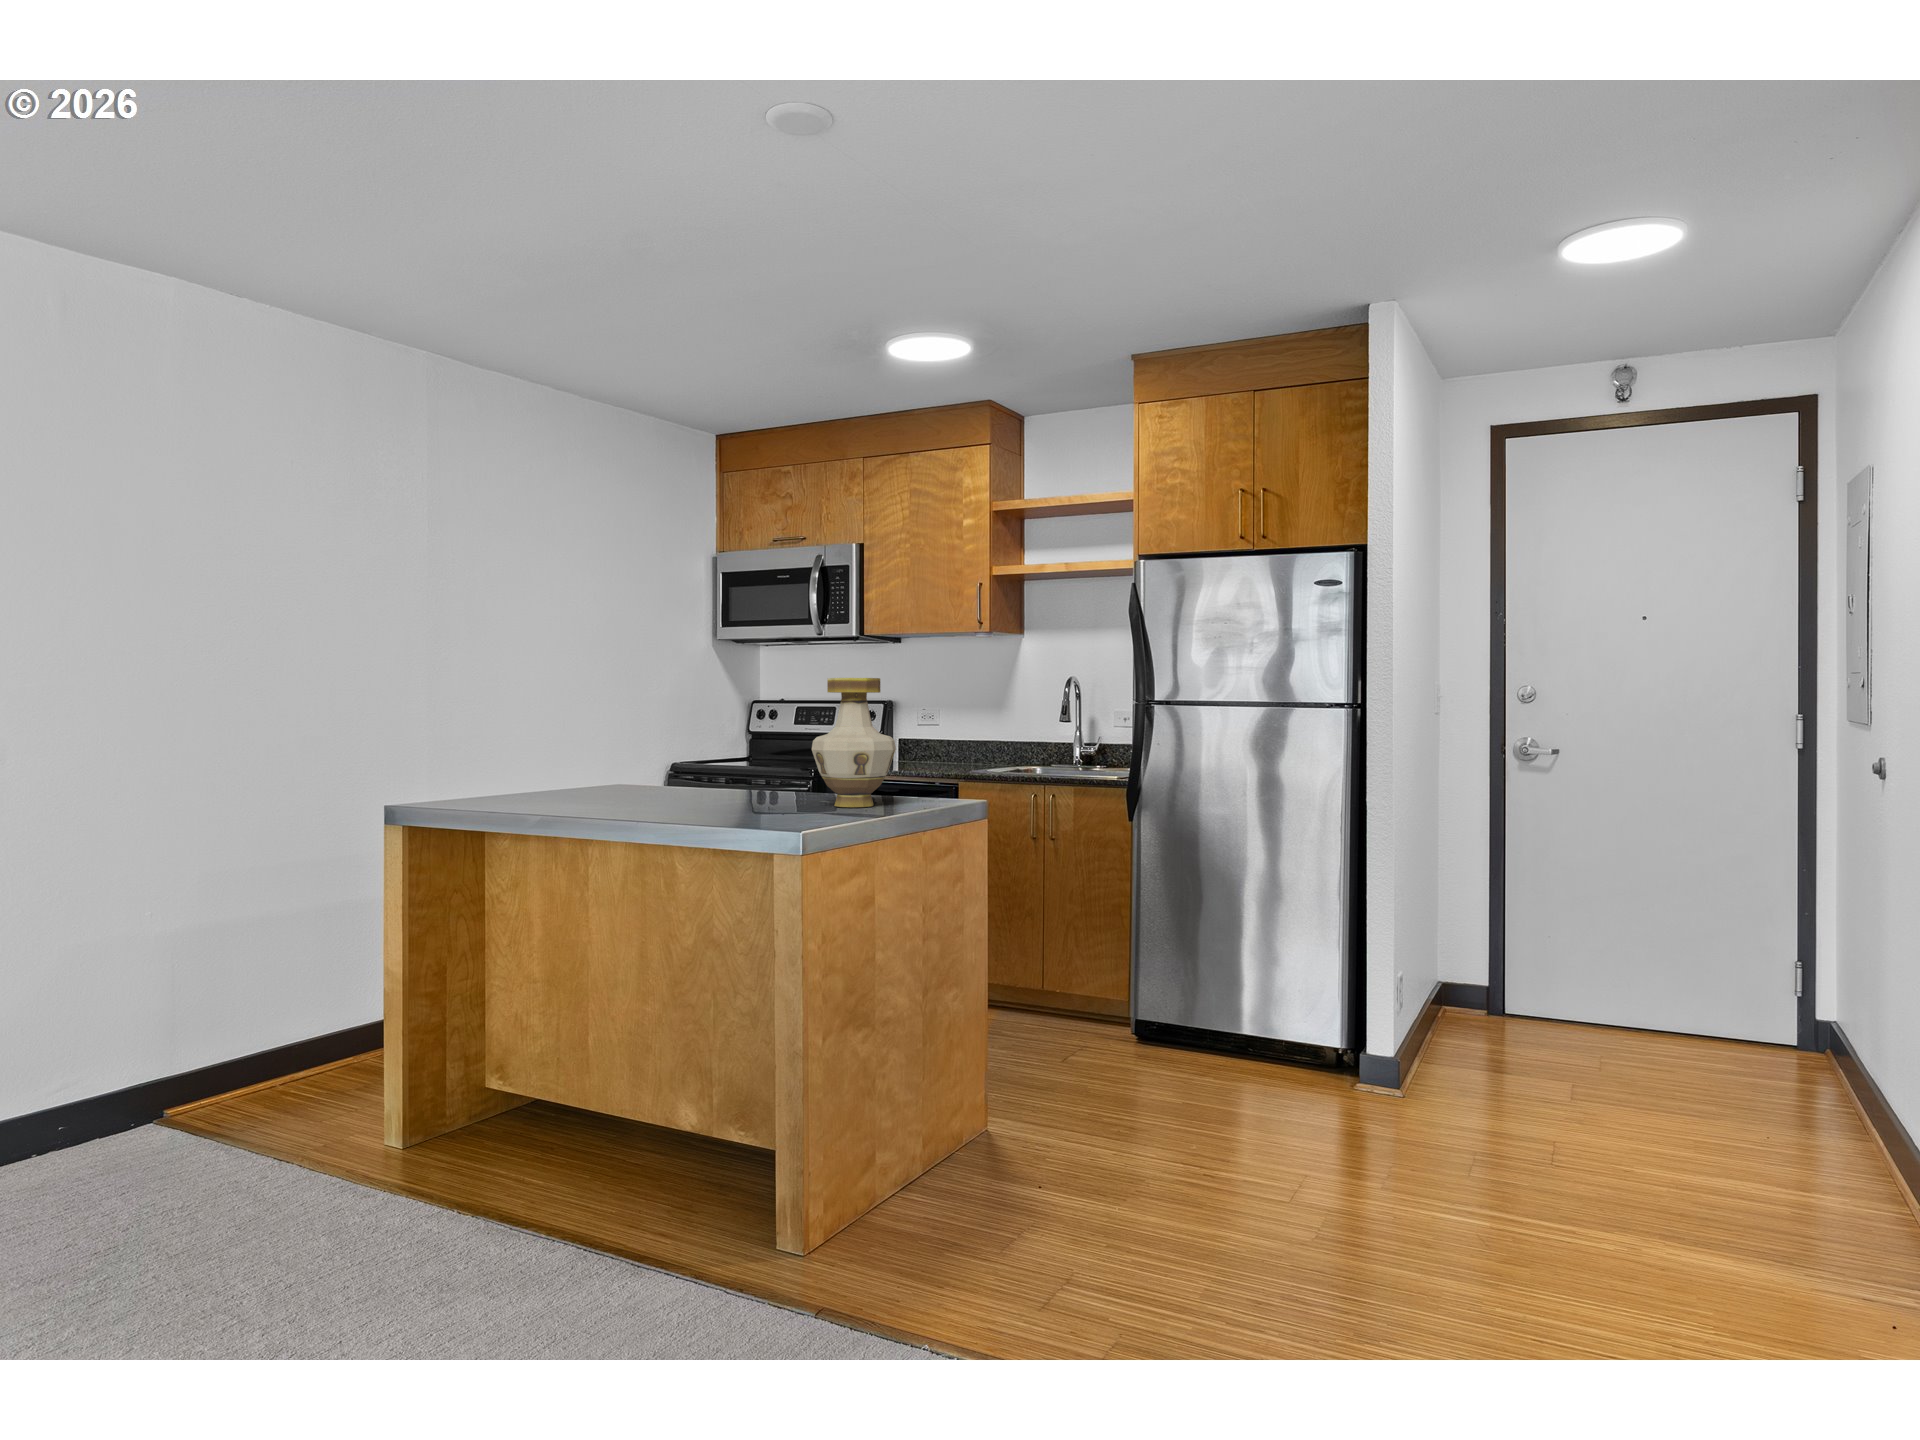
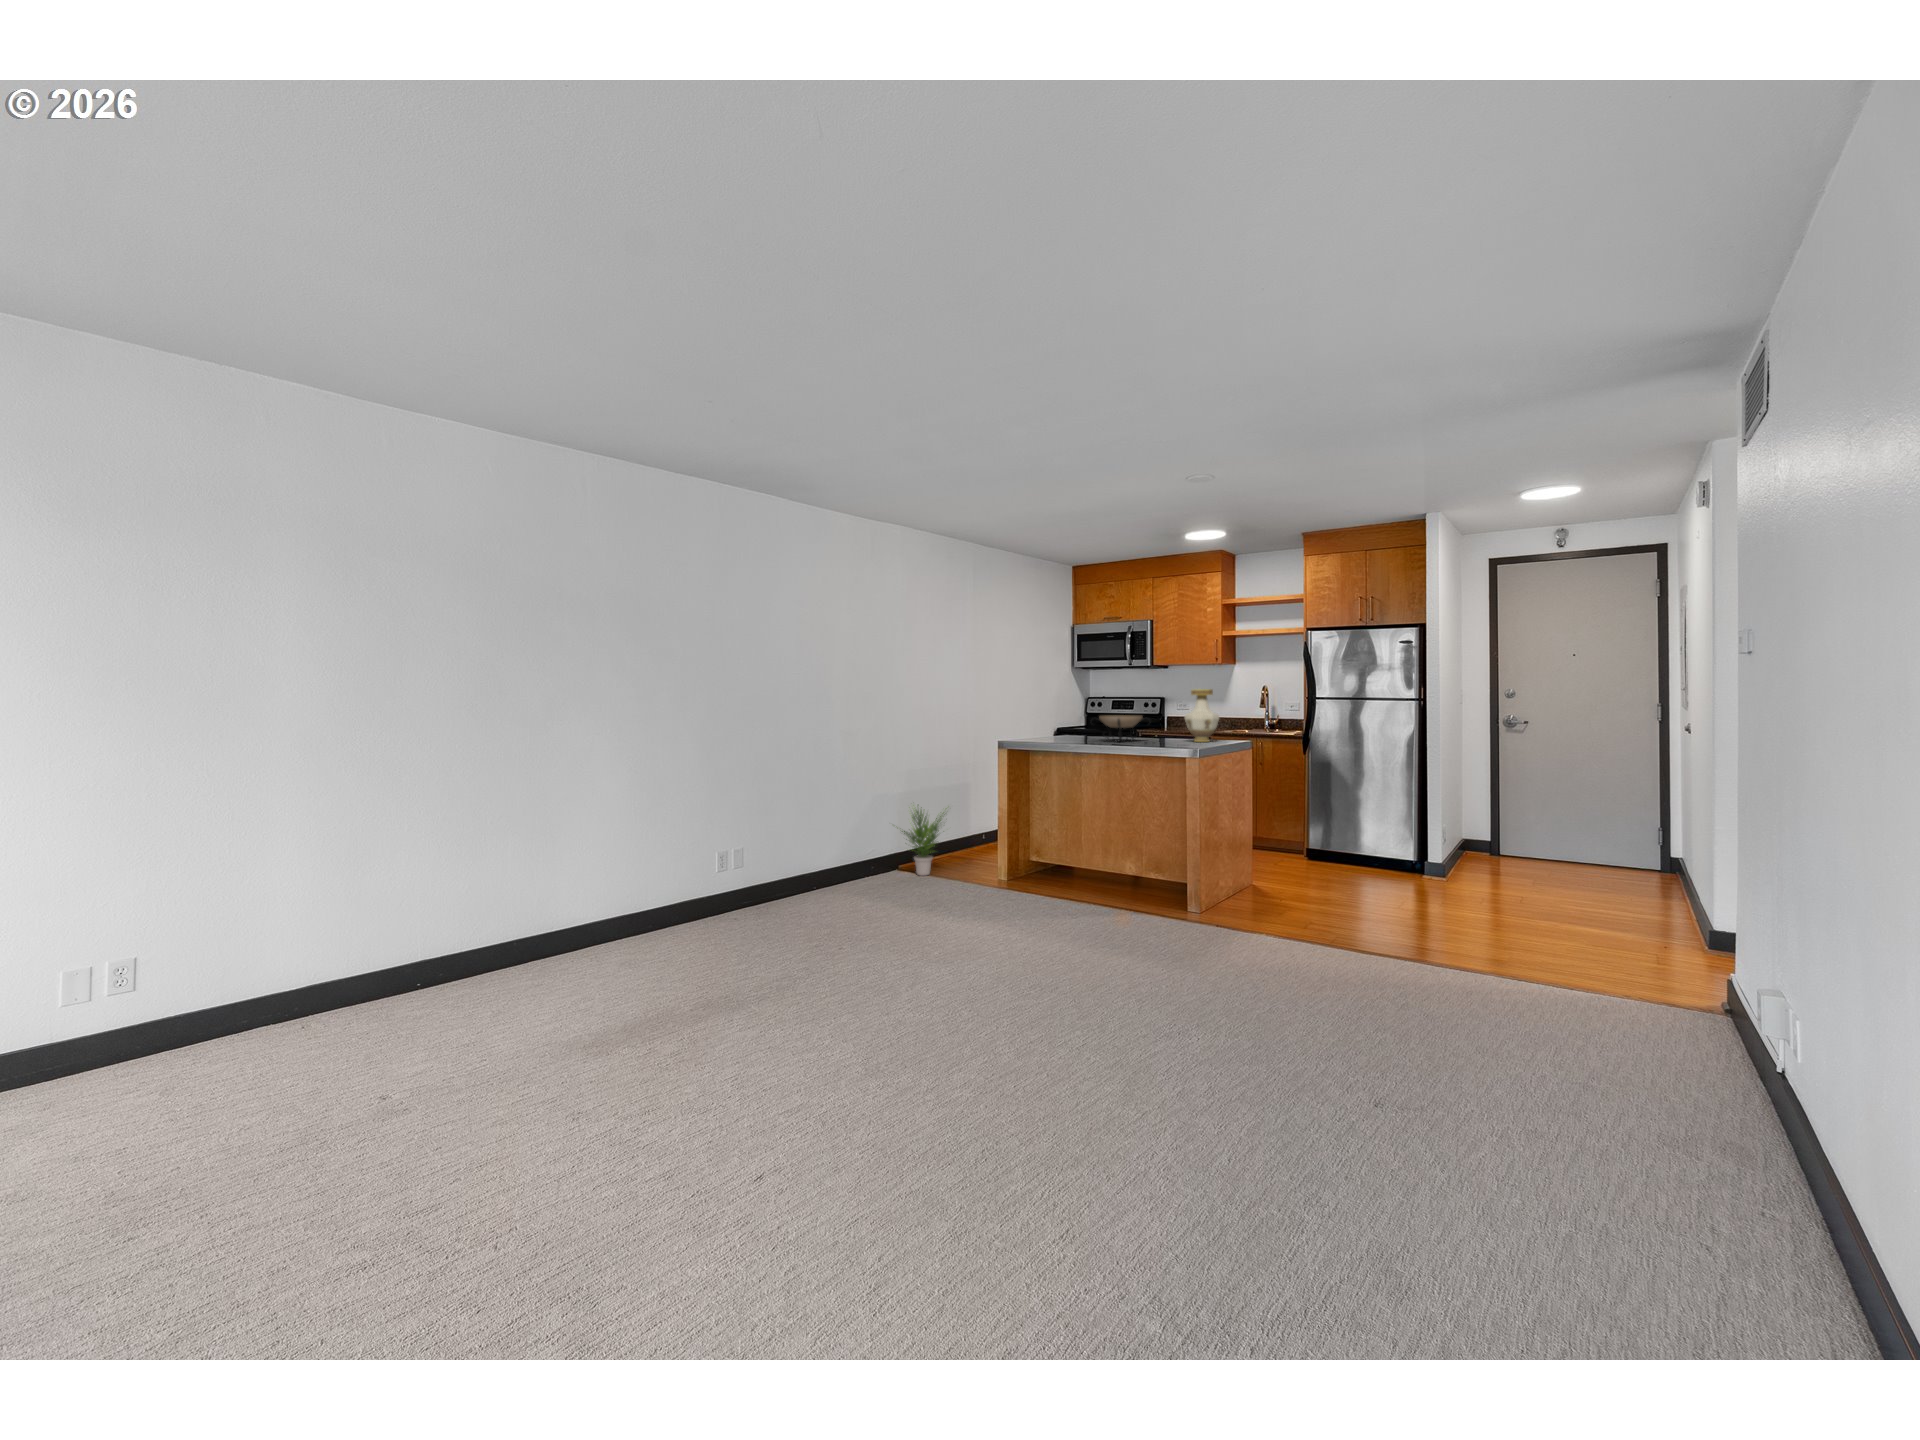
decorative bowl: none [593,741,736,806] -> present [1096,715,1144,741]
potted plant: none [106,948,286,1136] -> present [902,808,947,876]

